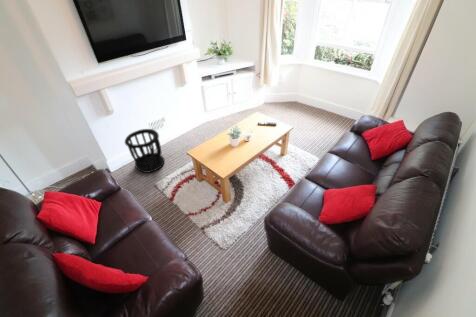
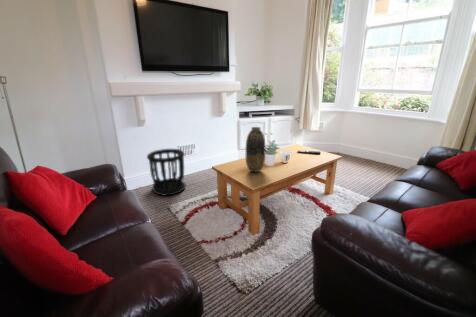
vase: none [214,122,231,157] -> present [245,127,265,172]

